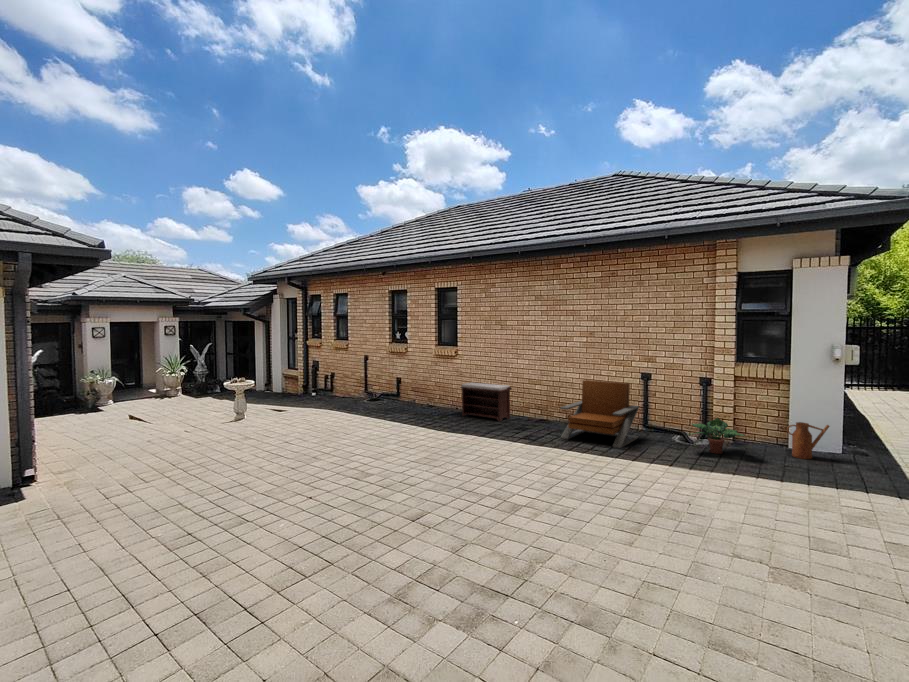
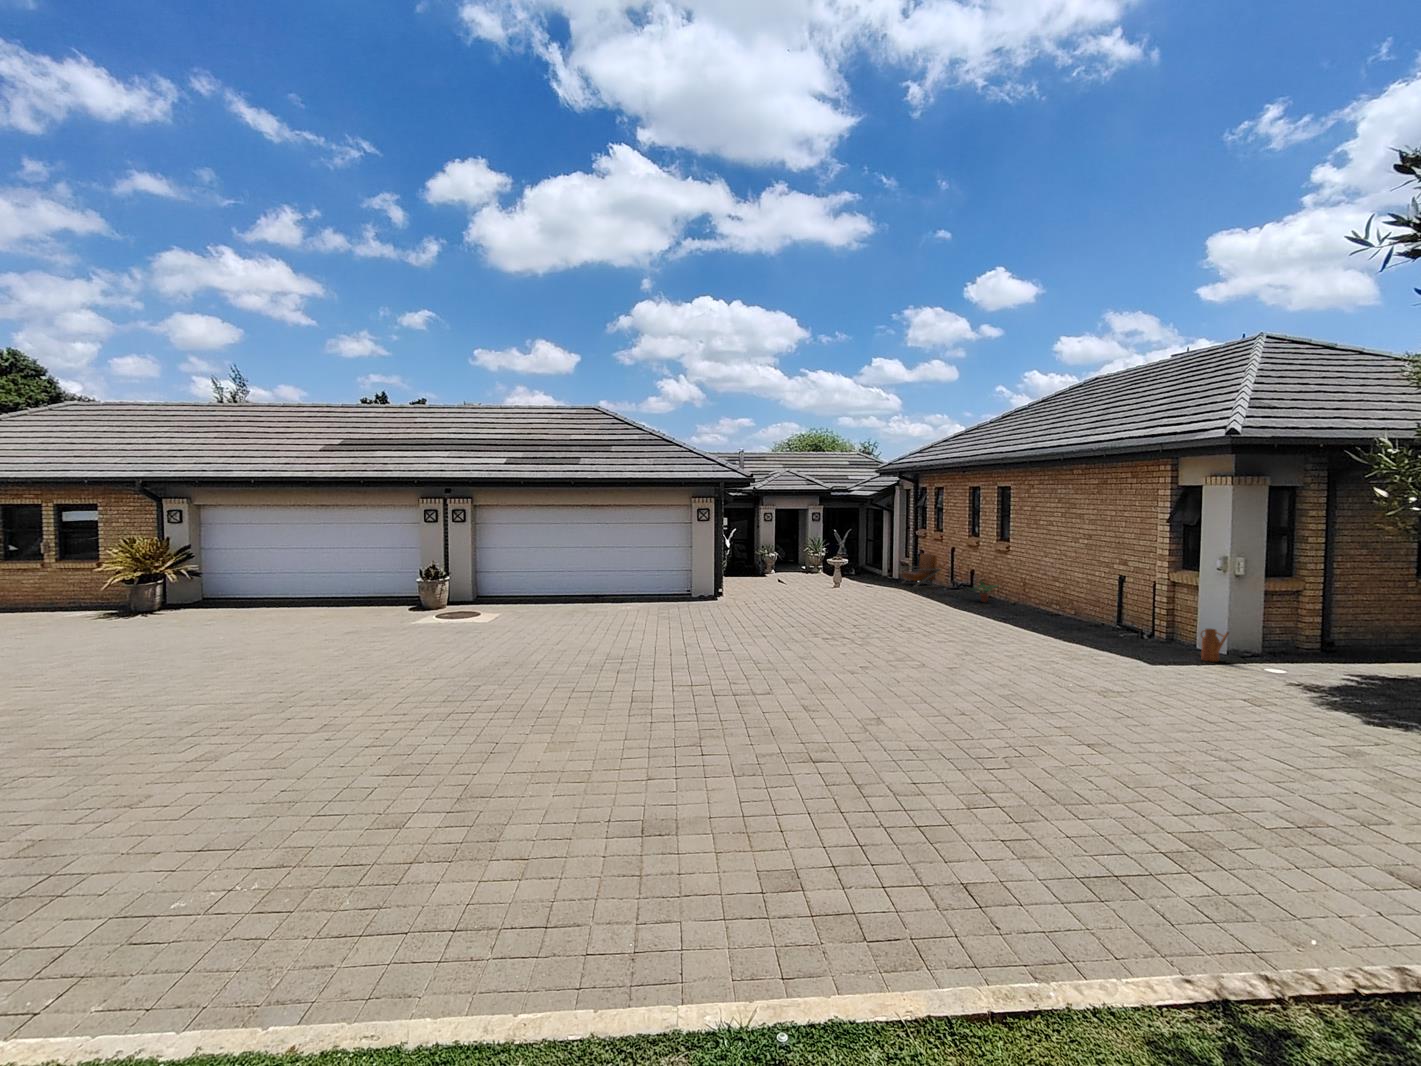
lounge chair: present [560,380,639,448] -> present [901,554,940,588]
bench: present [460,382,512,422] -> none [1001,577,1041,613]
potted plant: present [690,418,744,454] -> present [969,581,998,602]

